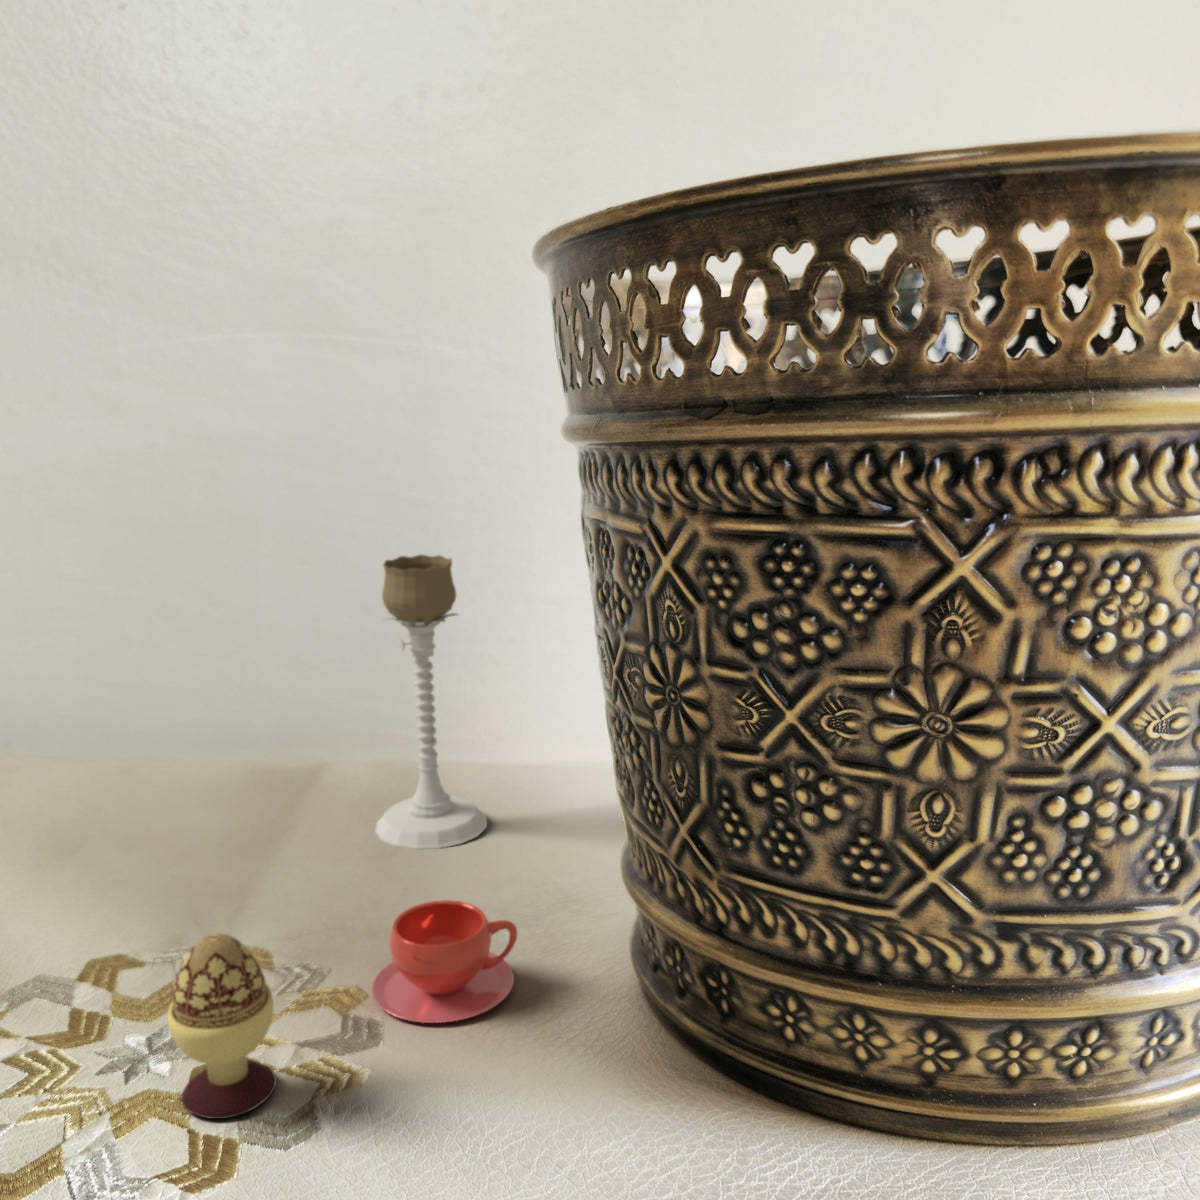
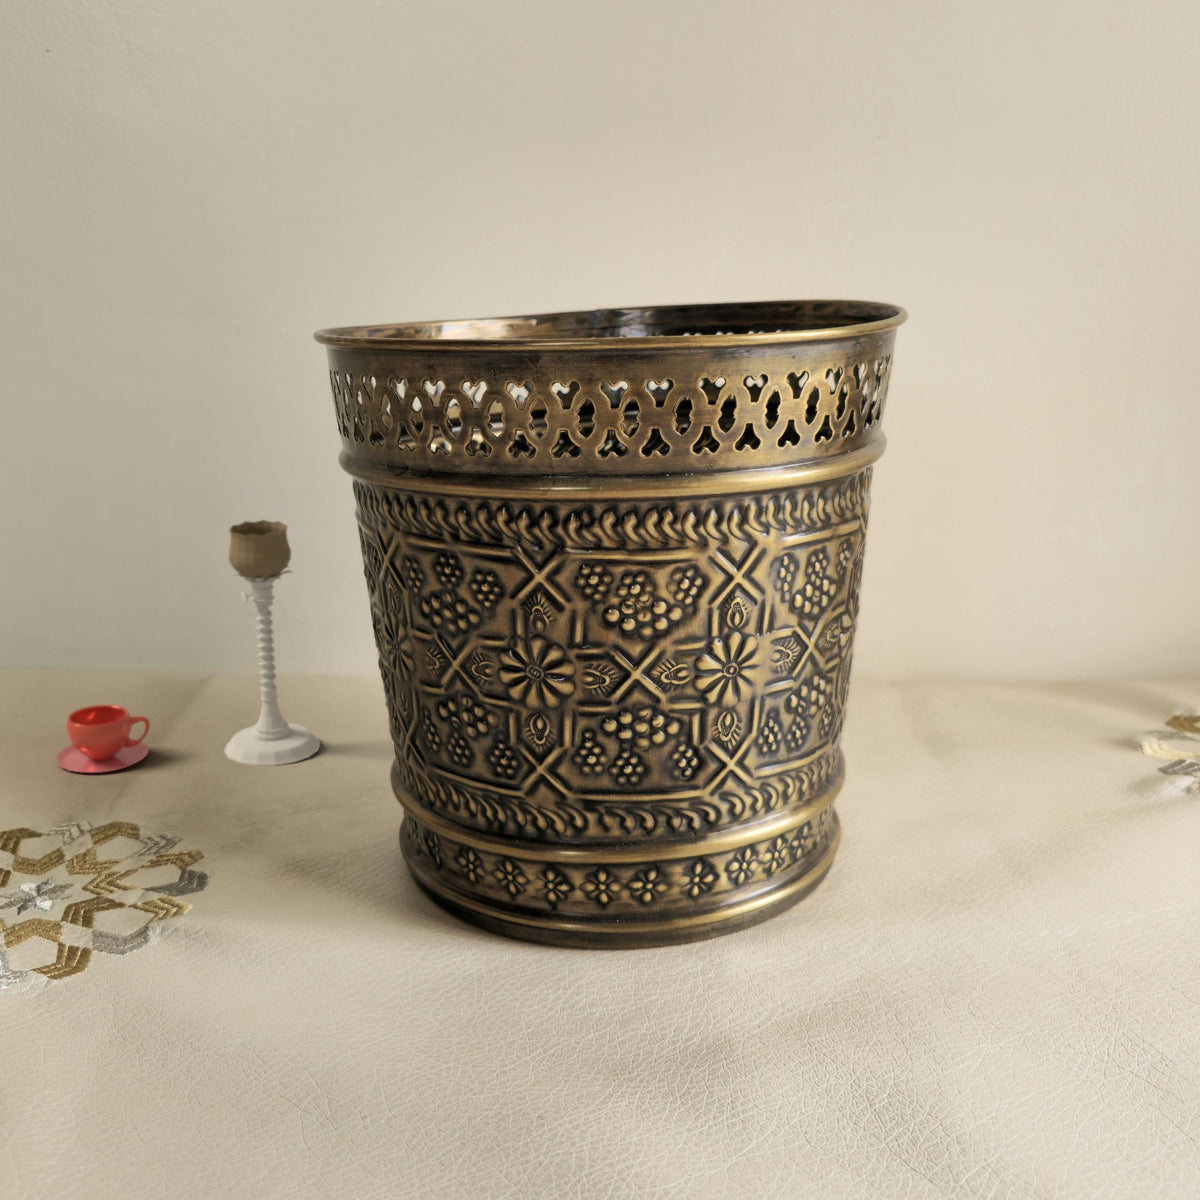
teacup: present [372,900,517,1023] -> present [56,705,150,773]
decorative egg: present [168,933,277,1119] -> none [56,803,130,927]

